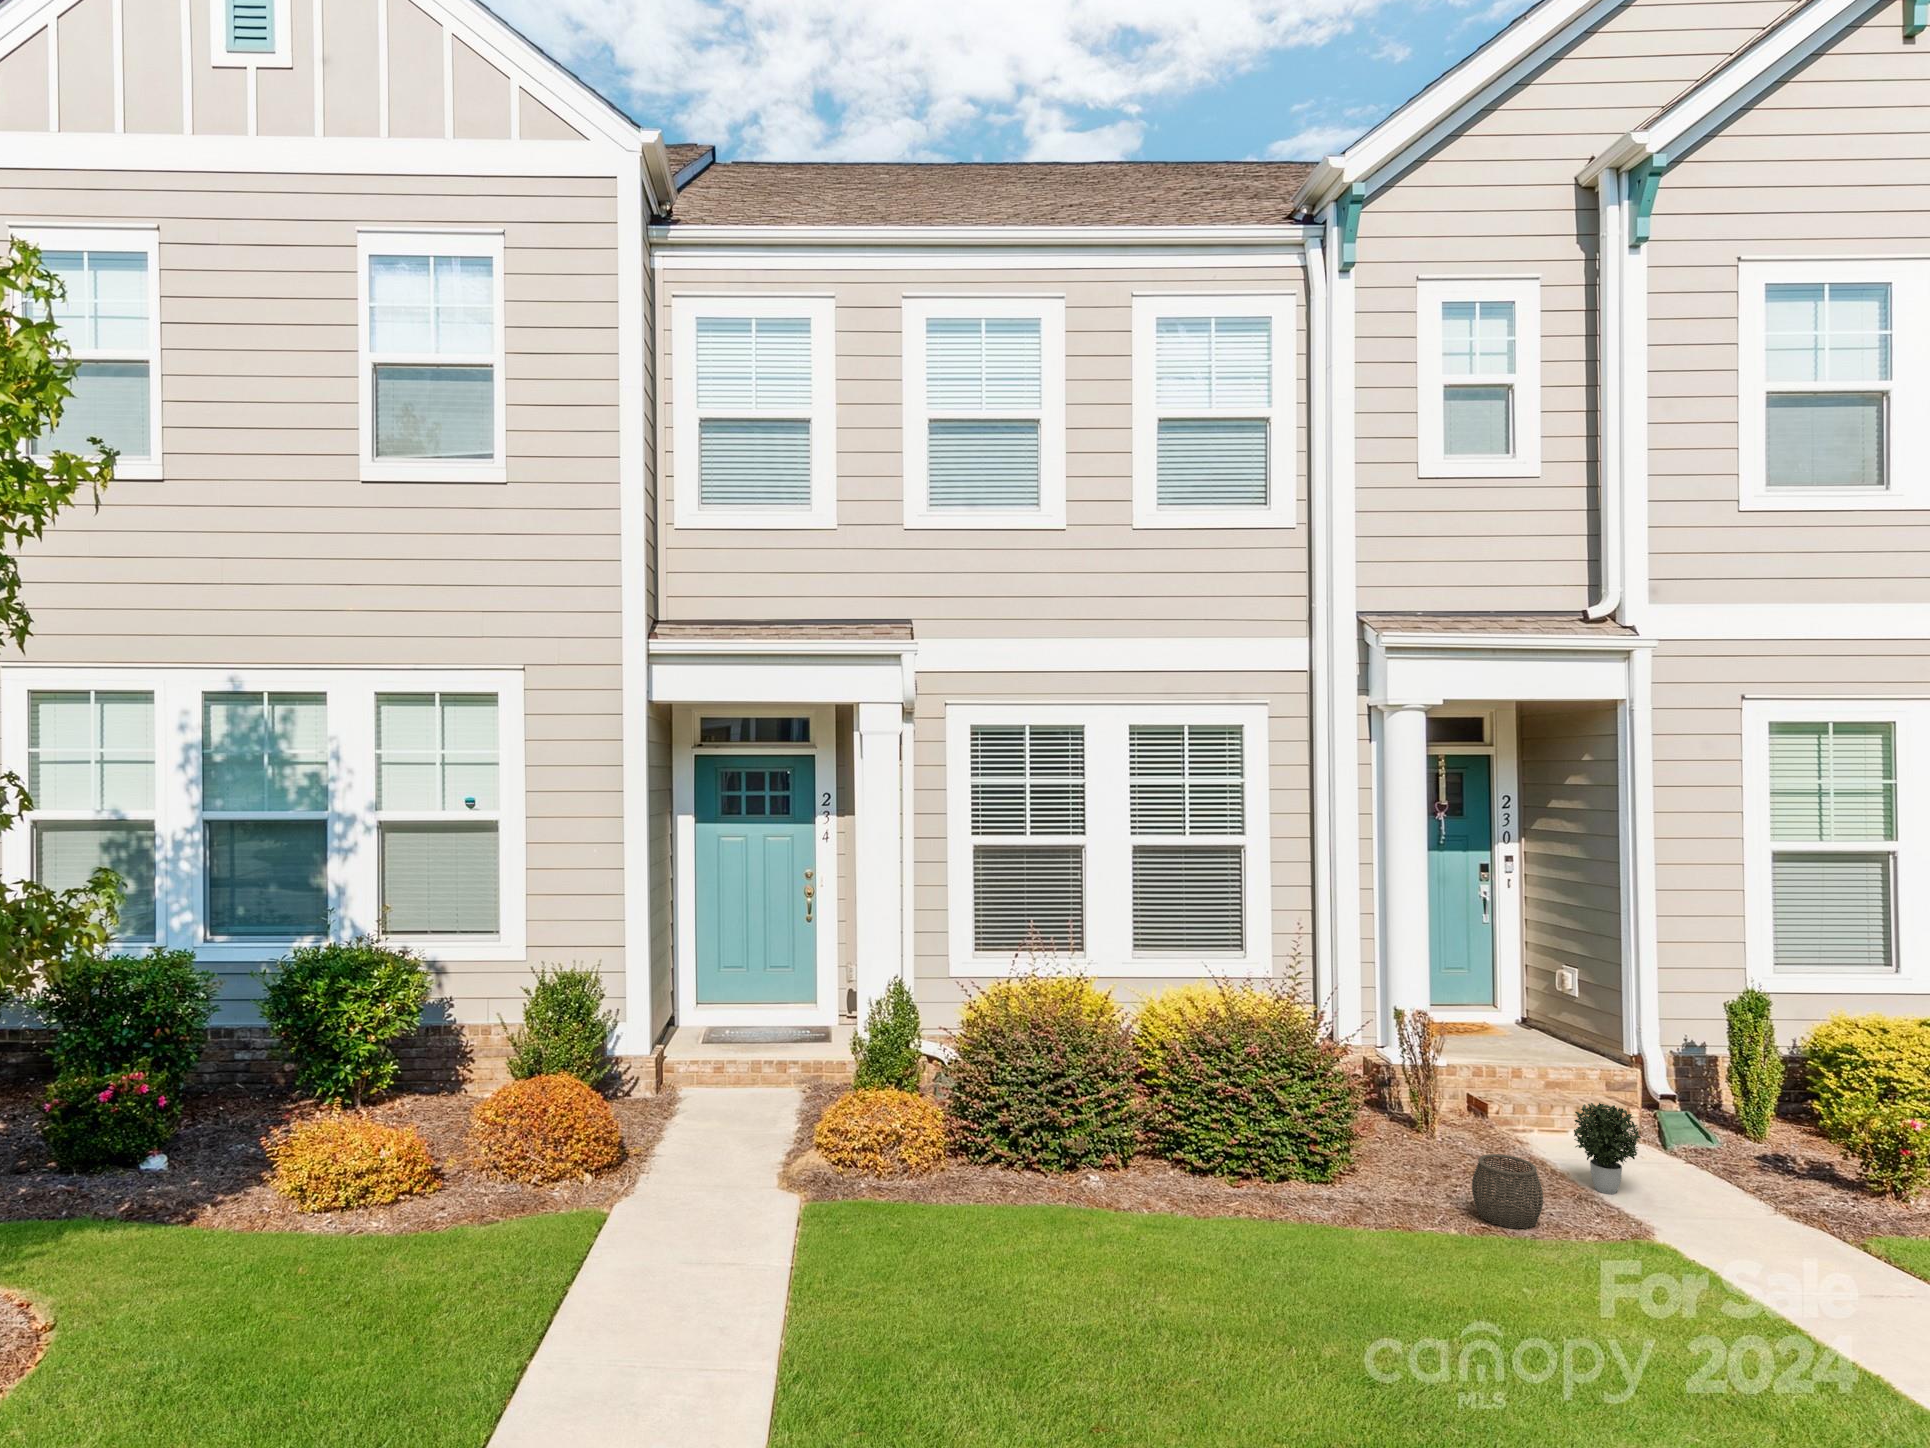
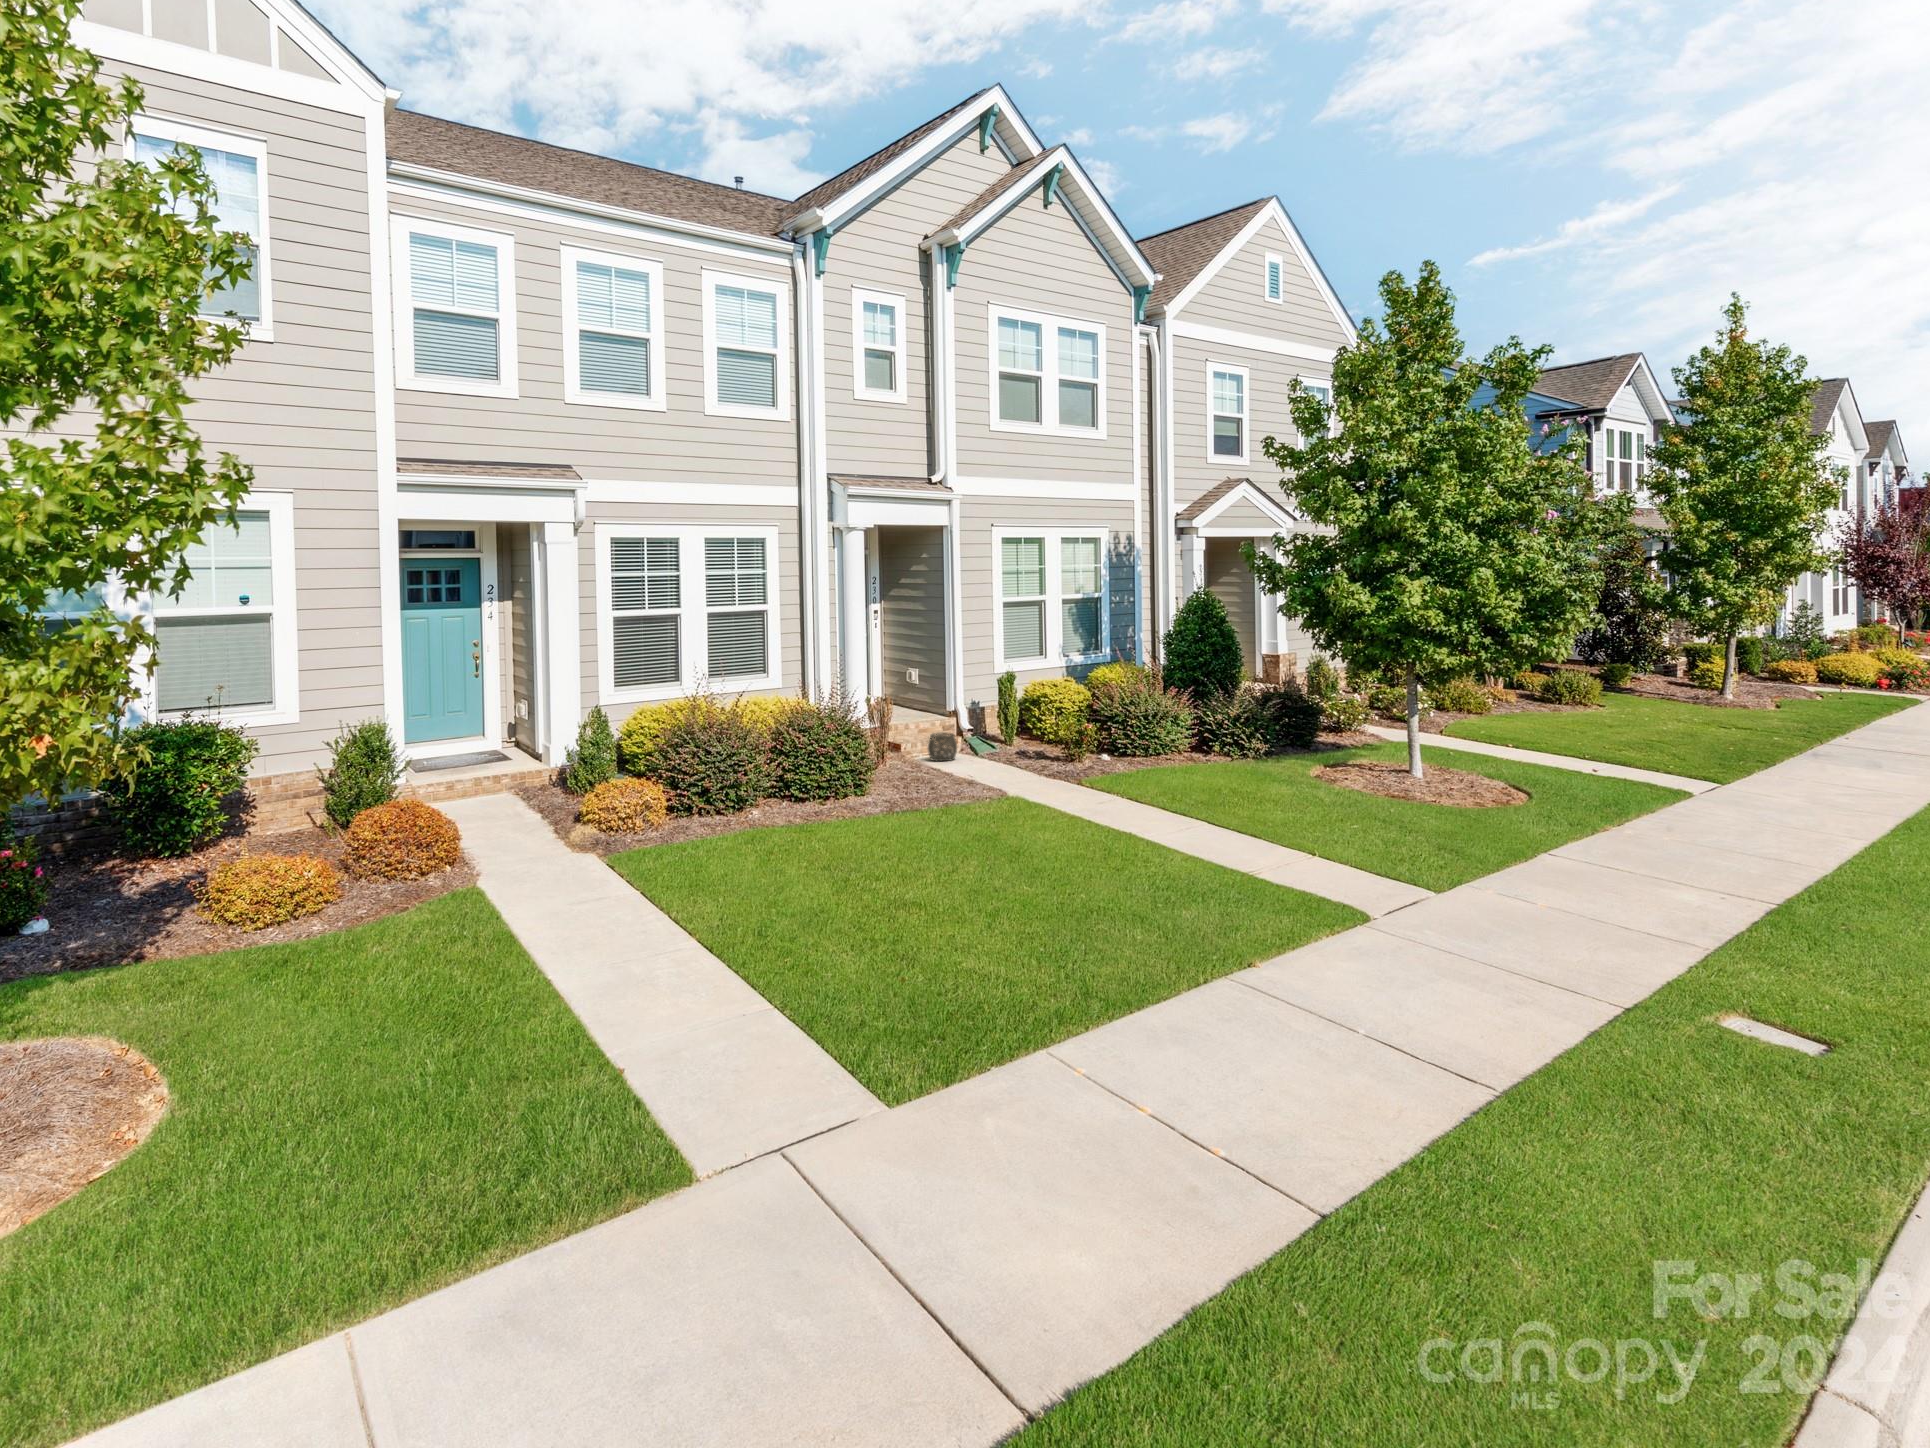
potted plant: present [1574,1103,1641,1194] -> none [953,709,981,749]

